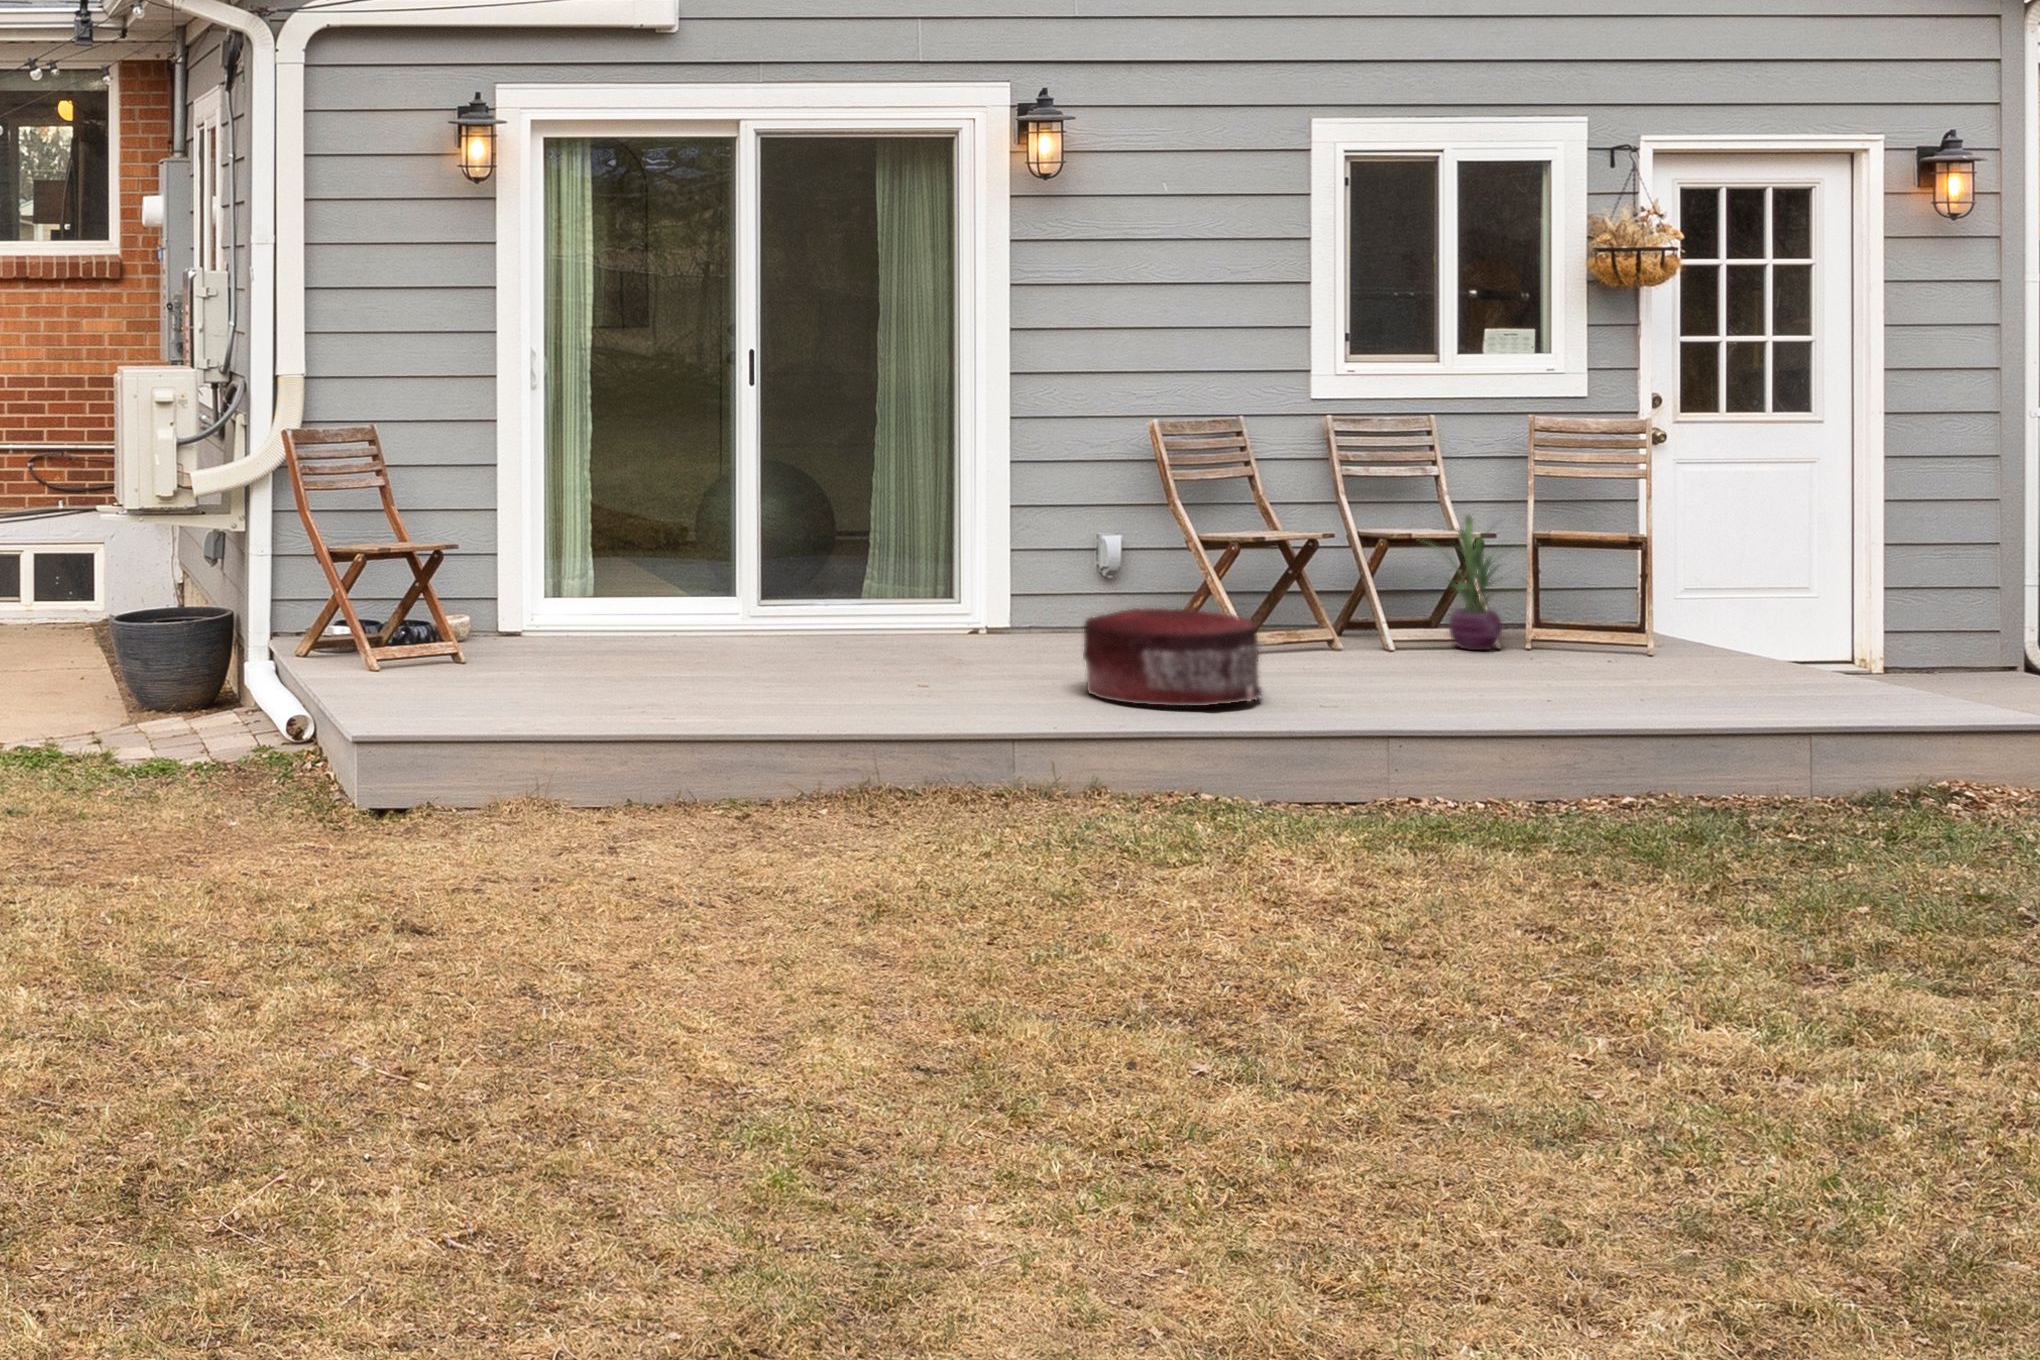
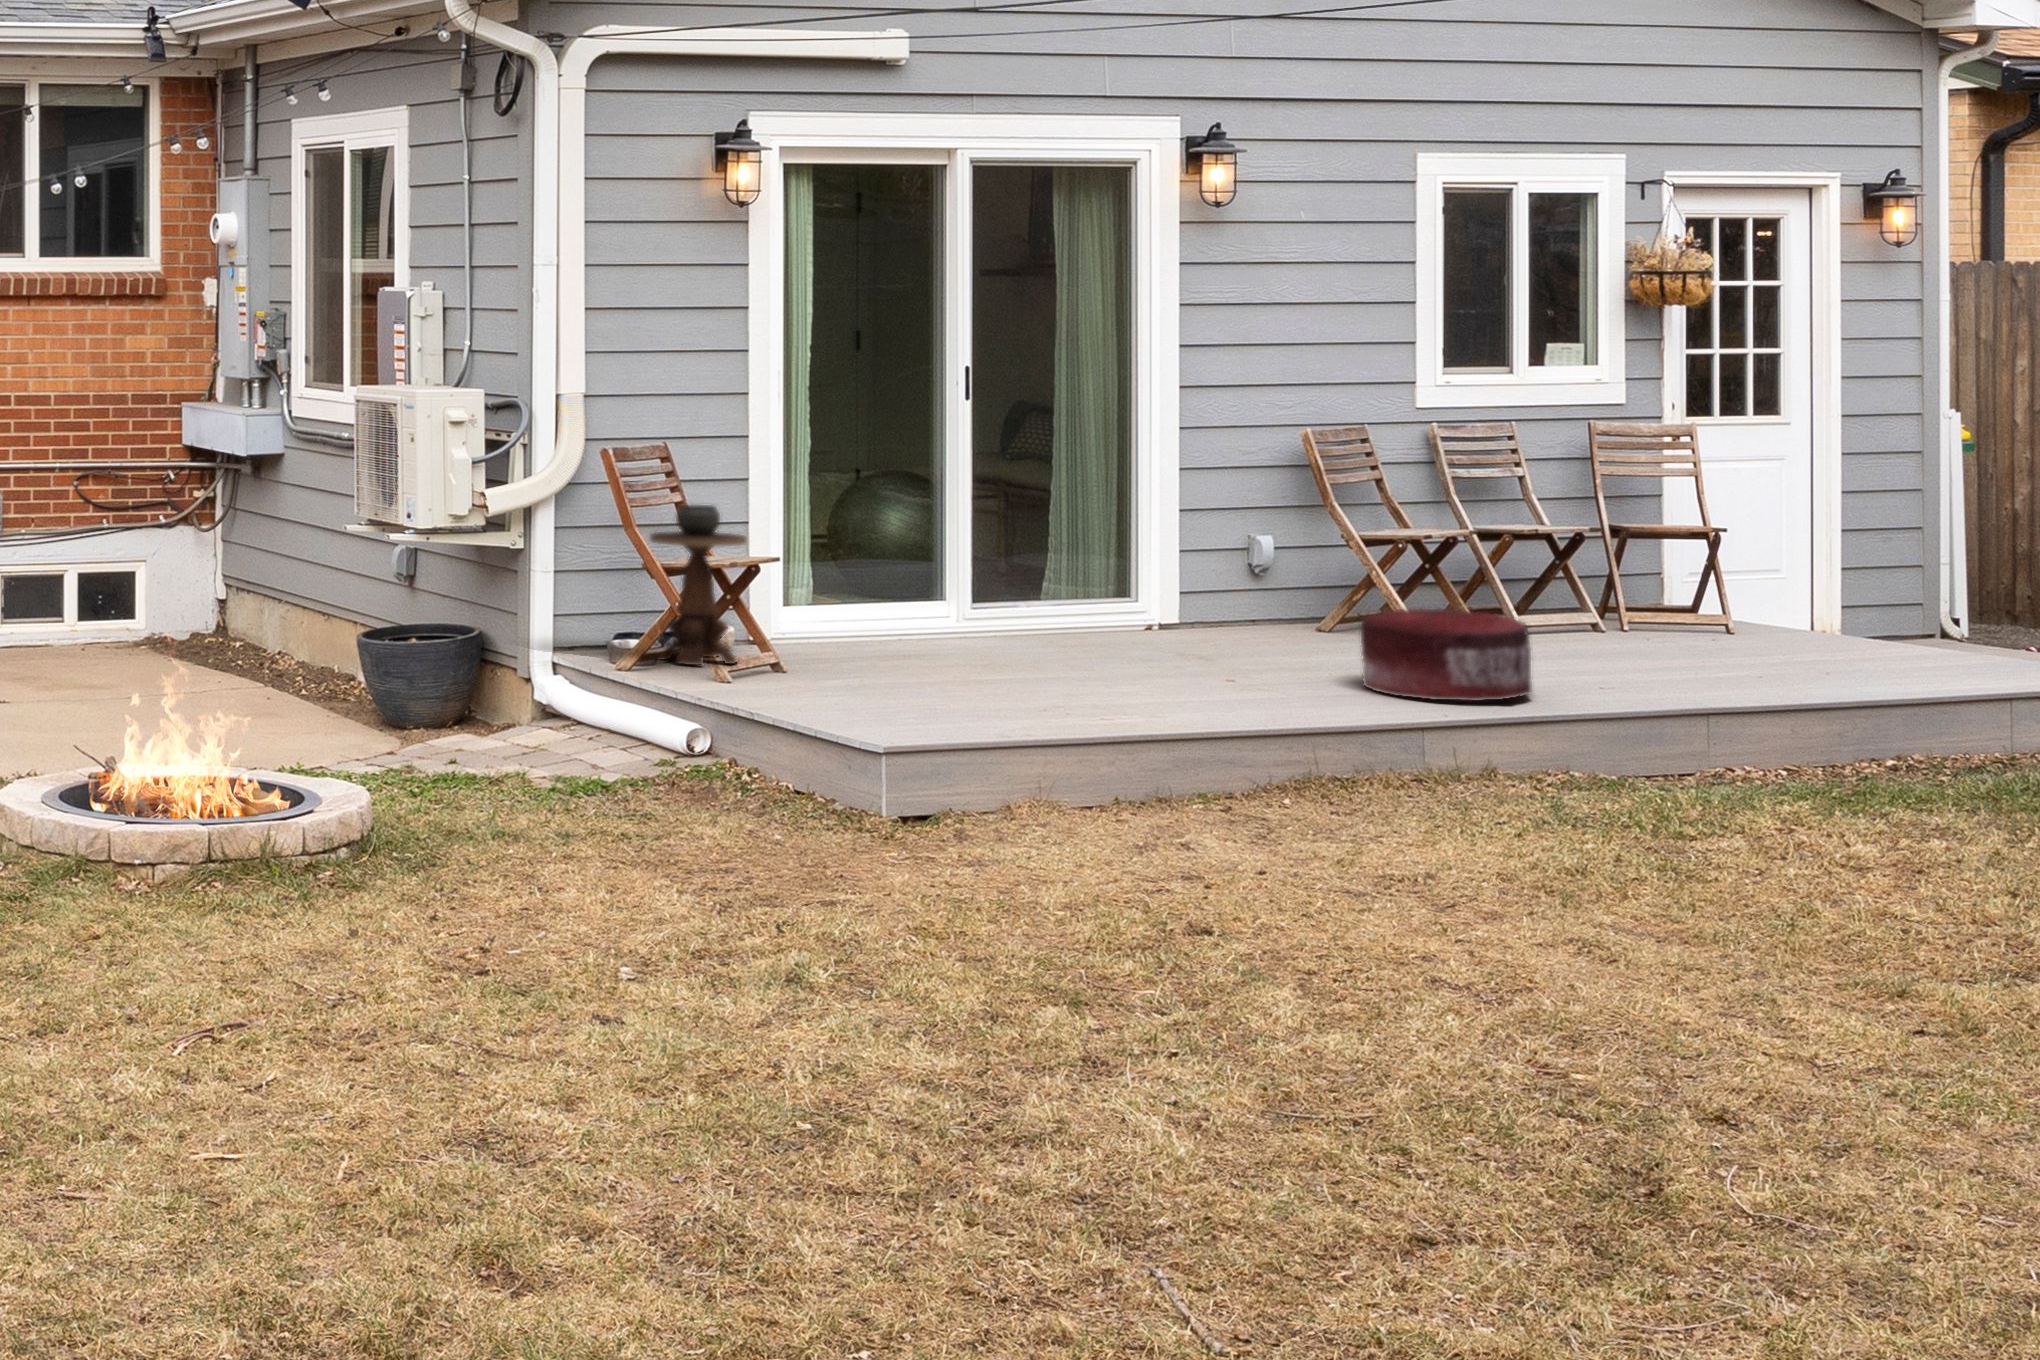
side table: none [368,487,465,649] -> present [650,505,747,665]
decorative plant: present [1411,516,1532,650] -> none [1515,514,1650,637]

